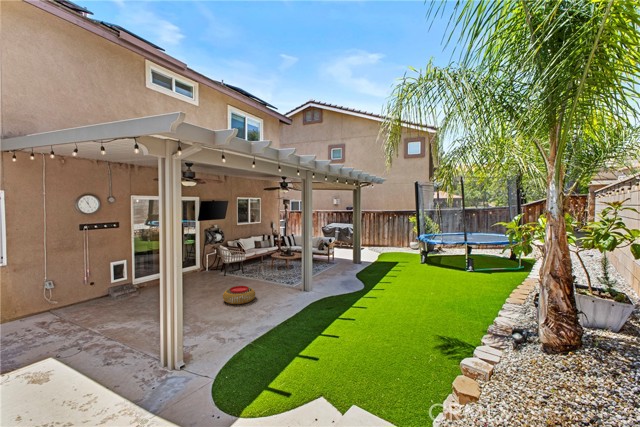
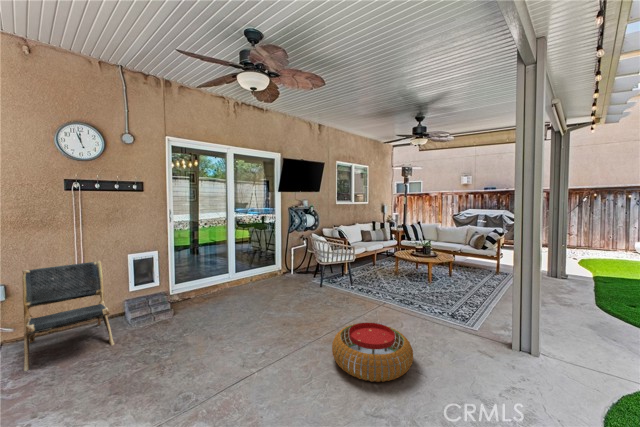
lounge chair: none [63,267,116,315] -> present [22,260,115,371]

